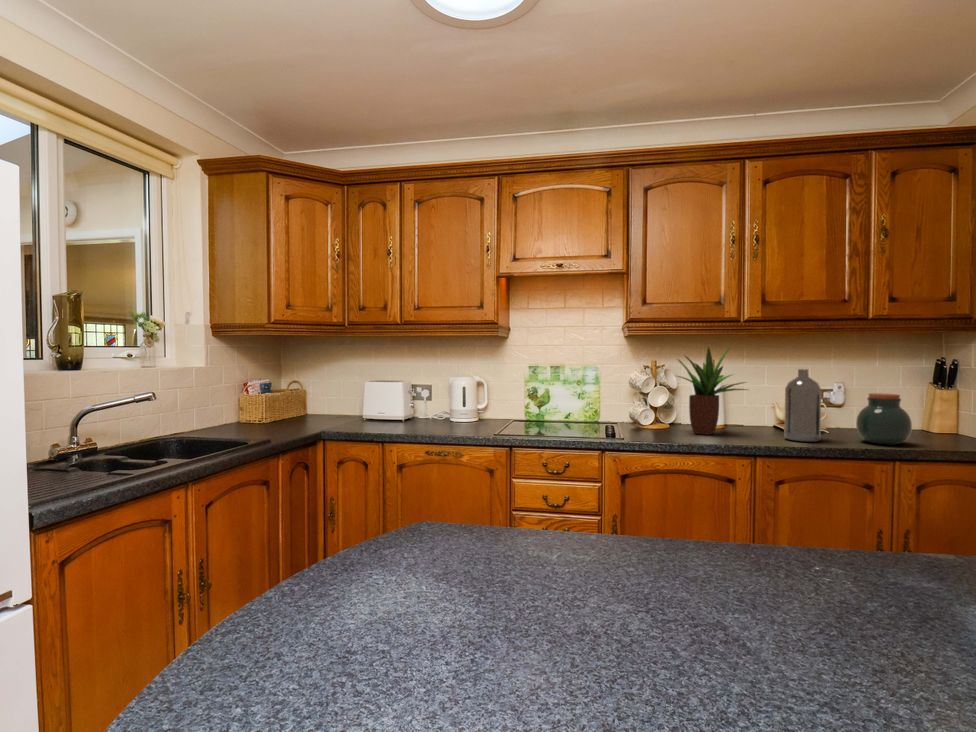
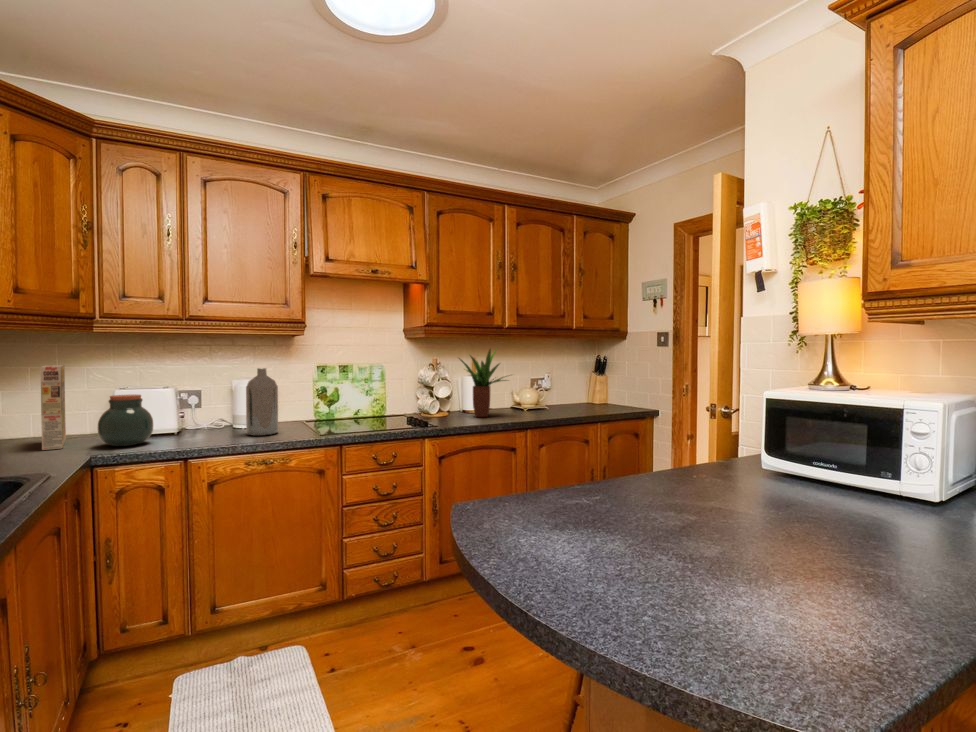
cereal box: none [313,362,339,424] -> present [40,365,66,450]
bottle: present [784,369,821,442] -> present [246,368,278,436]
jar: present [856,393,912,444] -> present [98,394,153,446]

